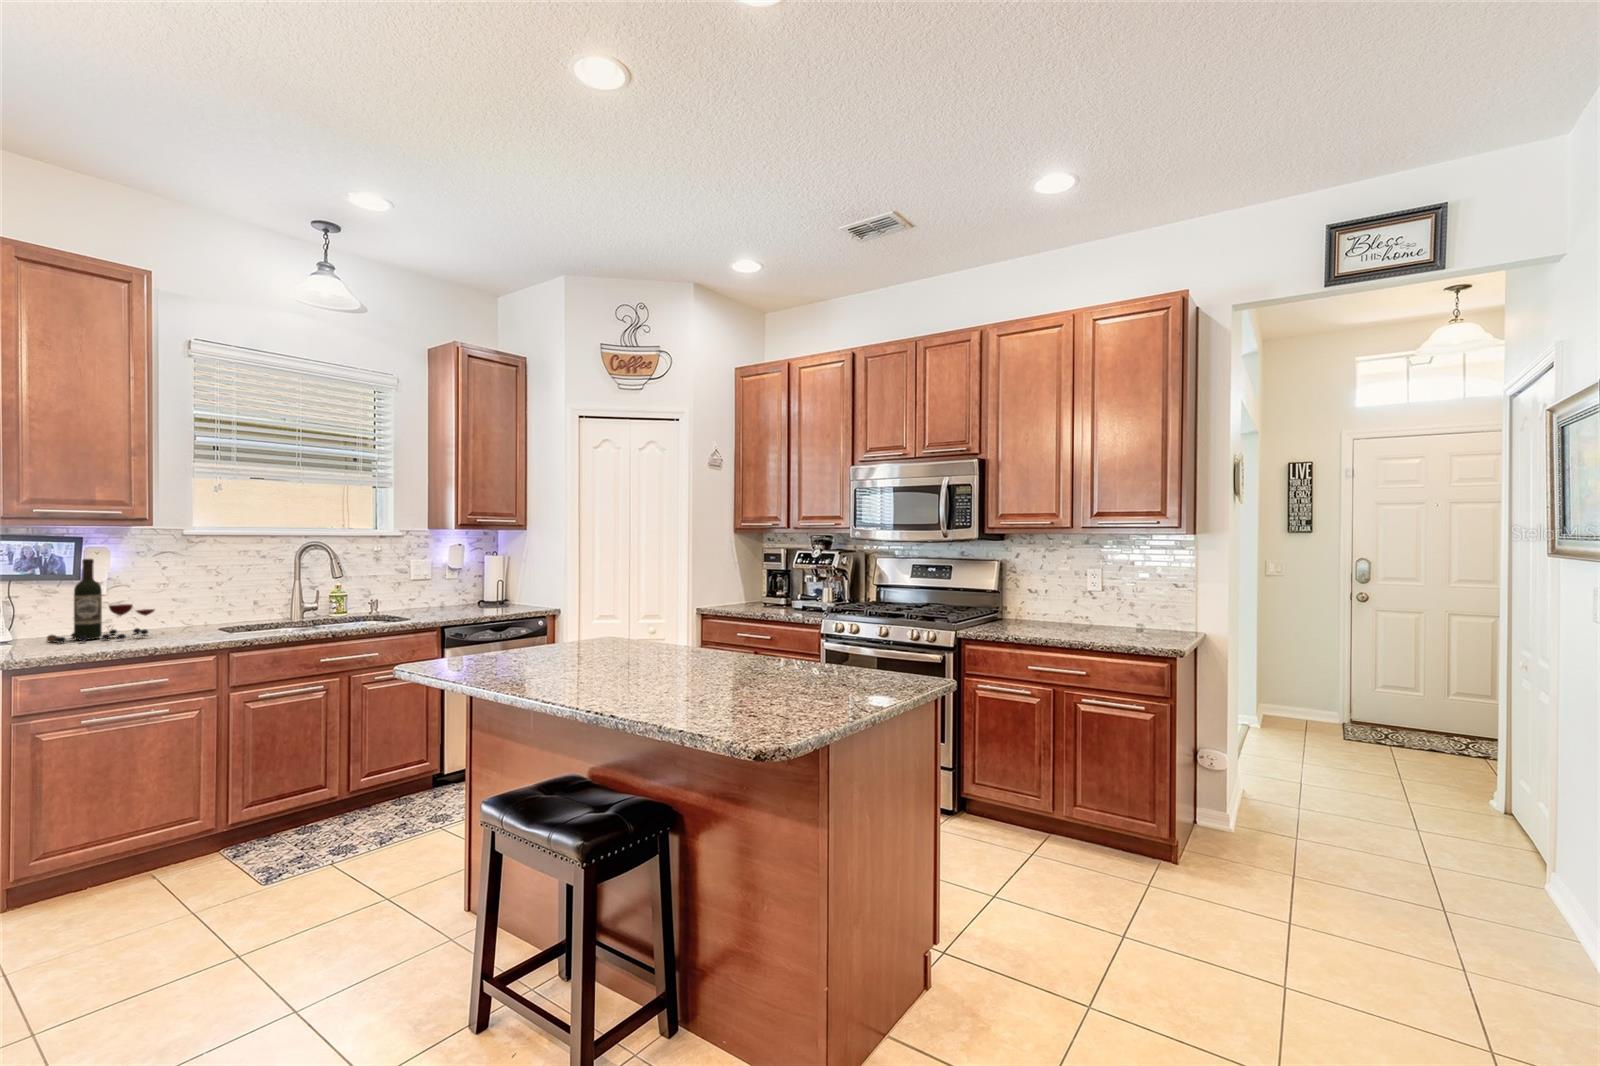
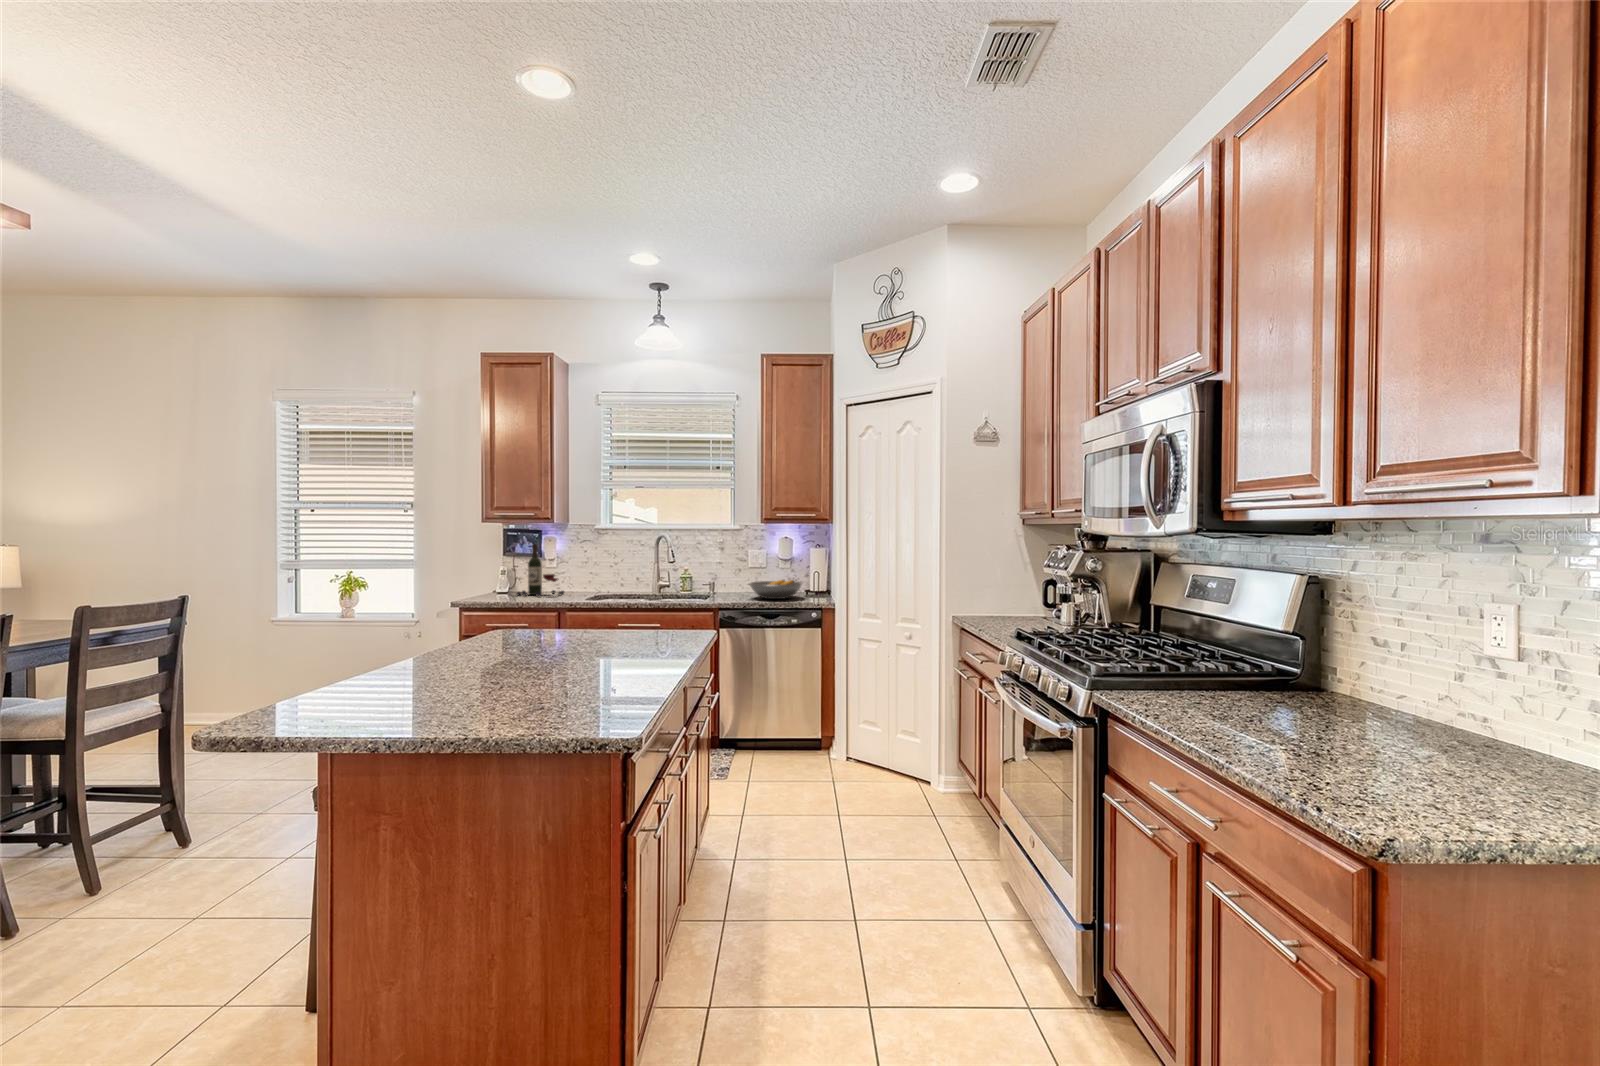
fruit bowl: none [442,589,506,612] -> present [750,580,802,599]

